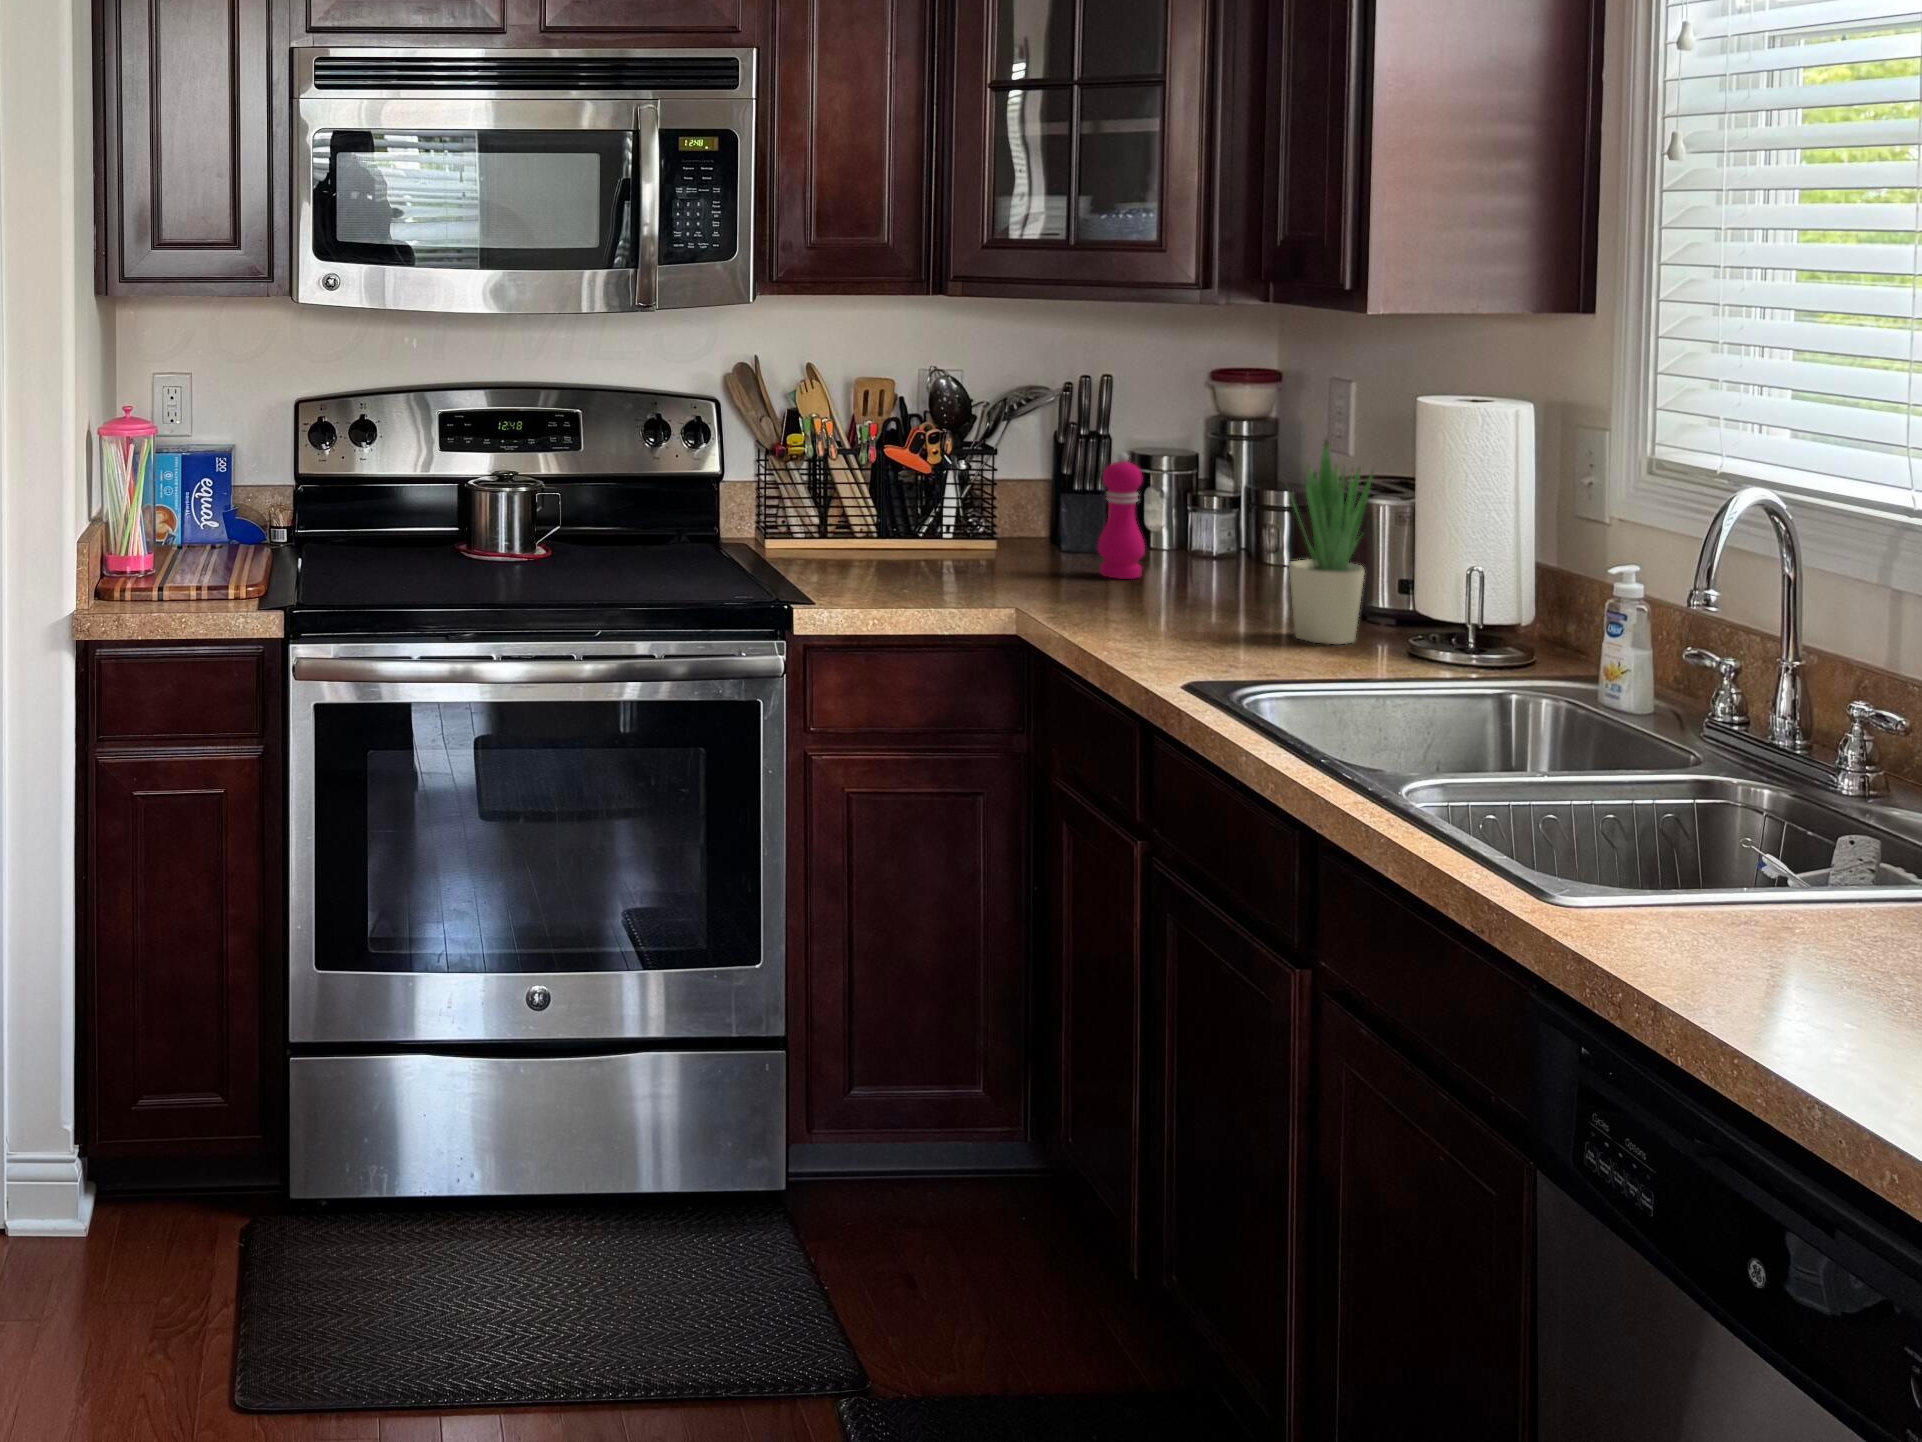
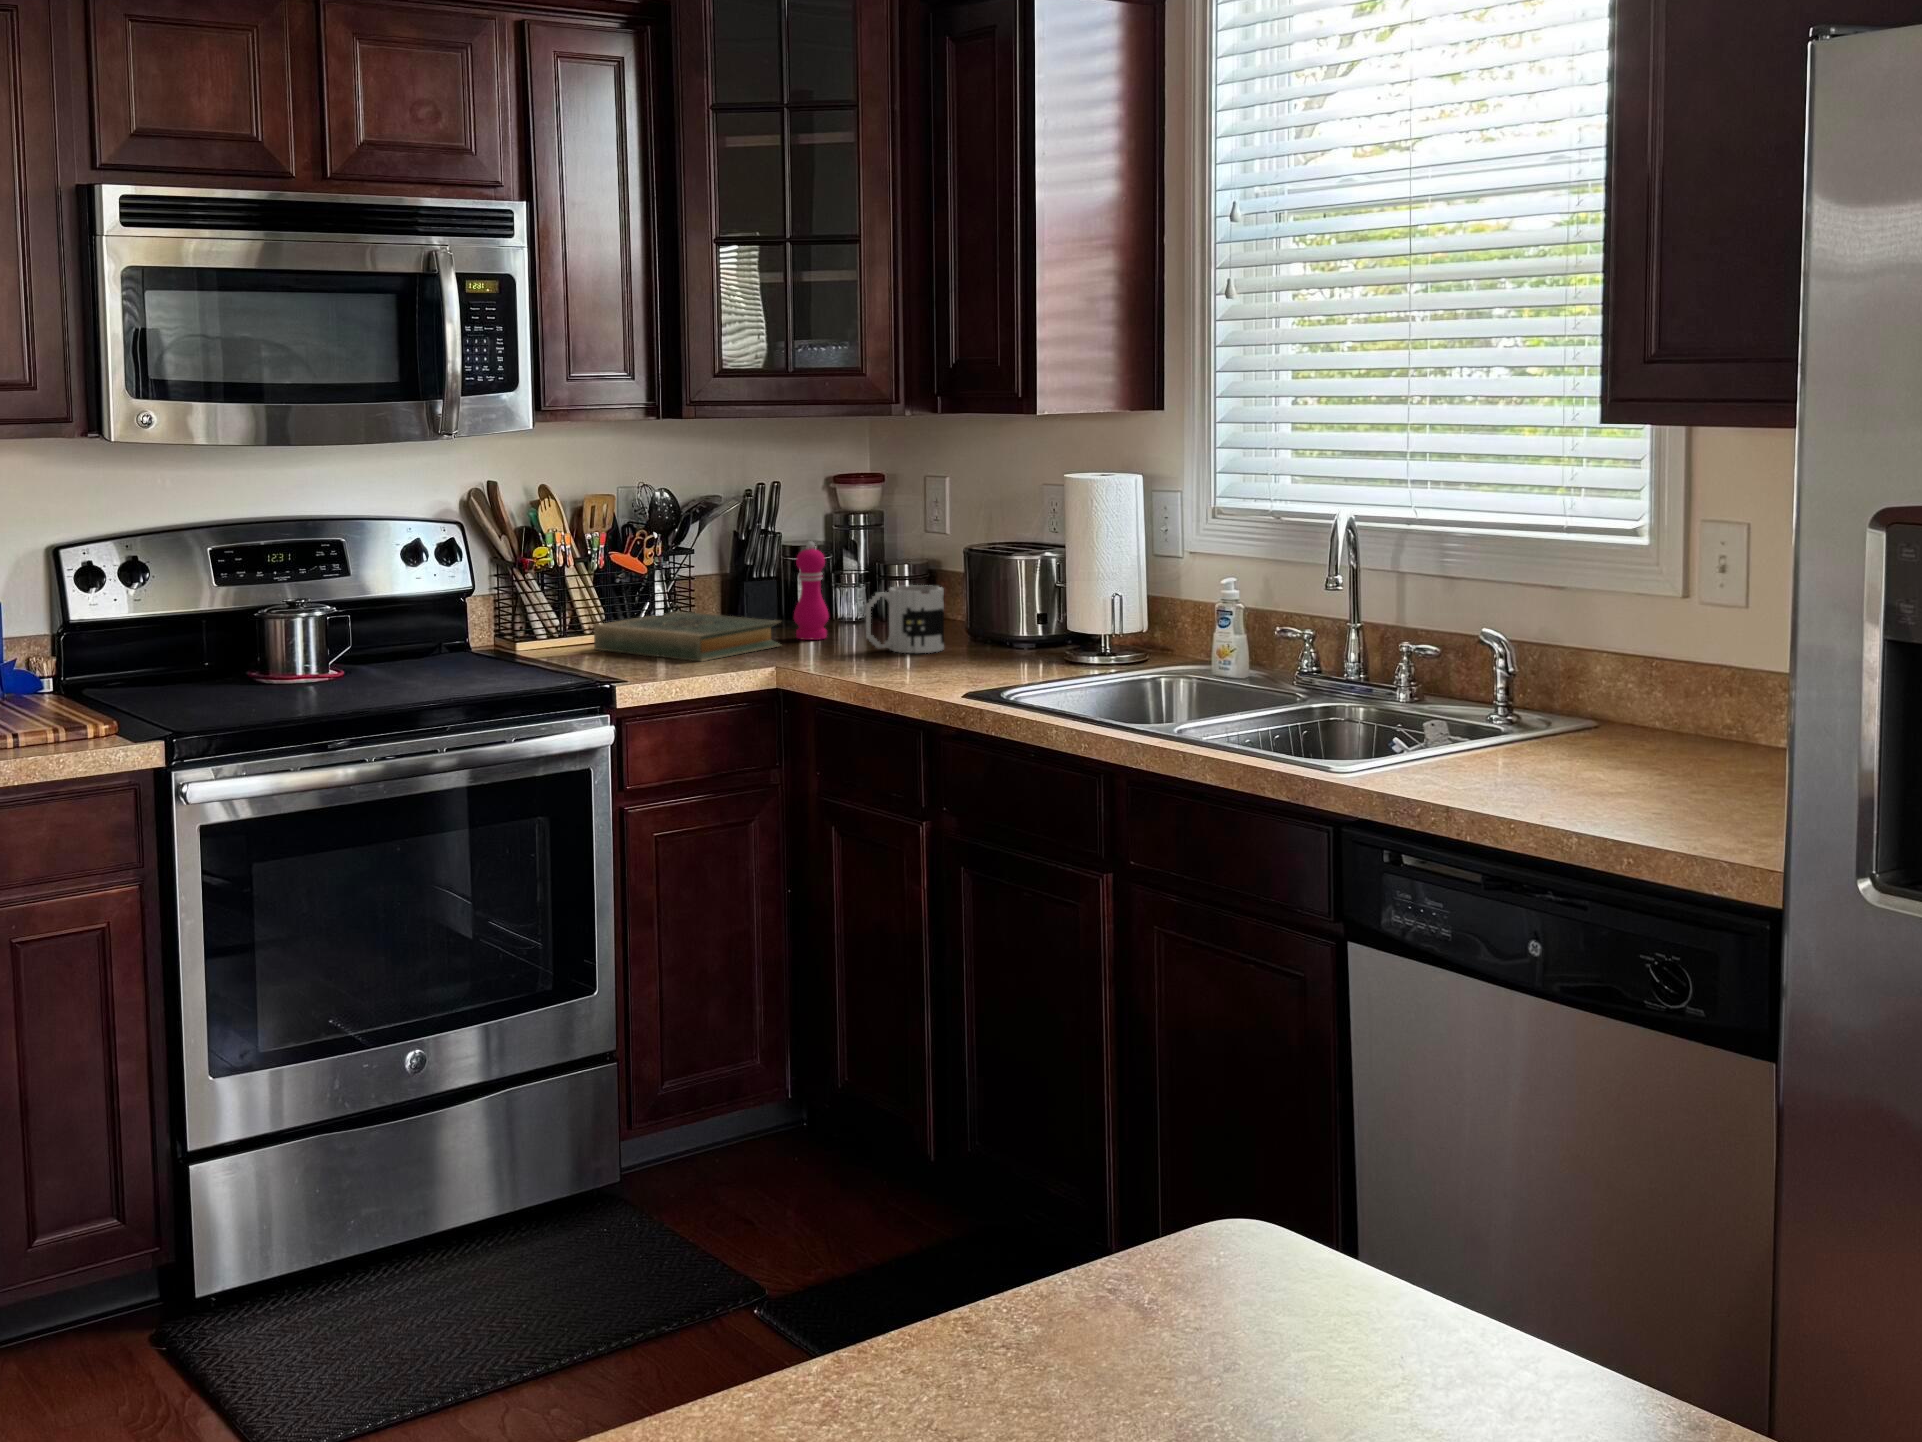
potted plant: present [1289,439,1373,644] -> none [971,510,1027,661]
mug: none [1157,522,1270,617] -> present [866,585,944,653]
hardback book: none [838,523,1066,591] -> present [594,612,780,661]

